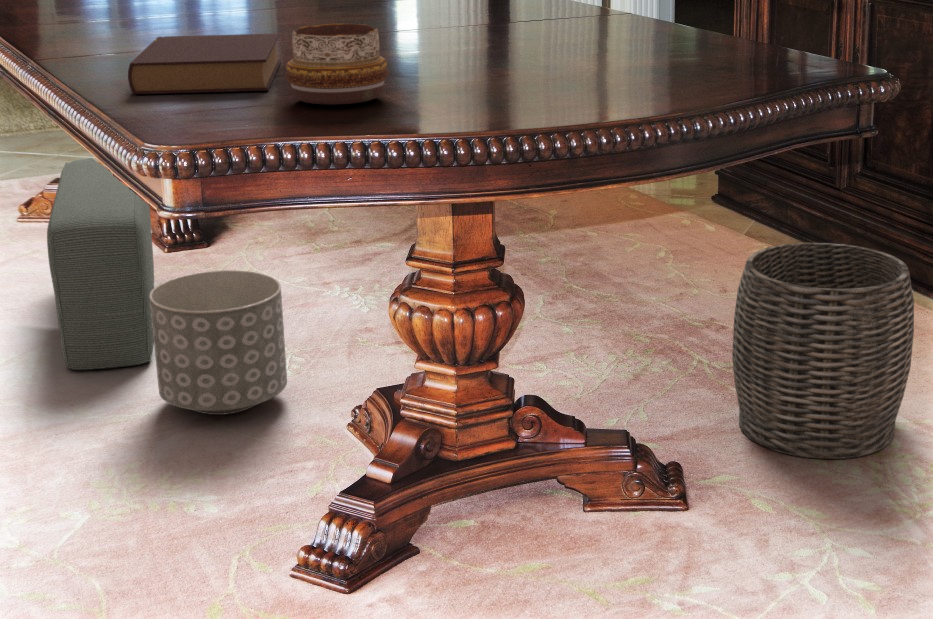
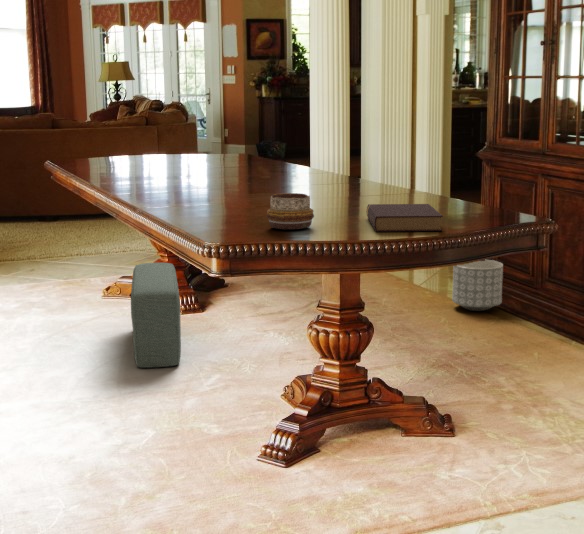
book: present [128,33,281,94] -> present [366,204,443,232]
woven basket: present [732,243,914,459] -> none [477,309,569,417]
planter: present [150,270,287,415] -> present [452,259,503,311]

